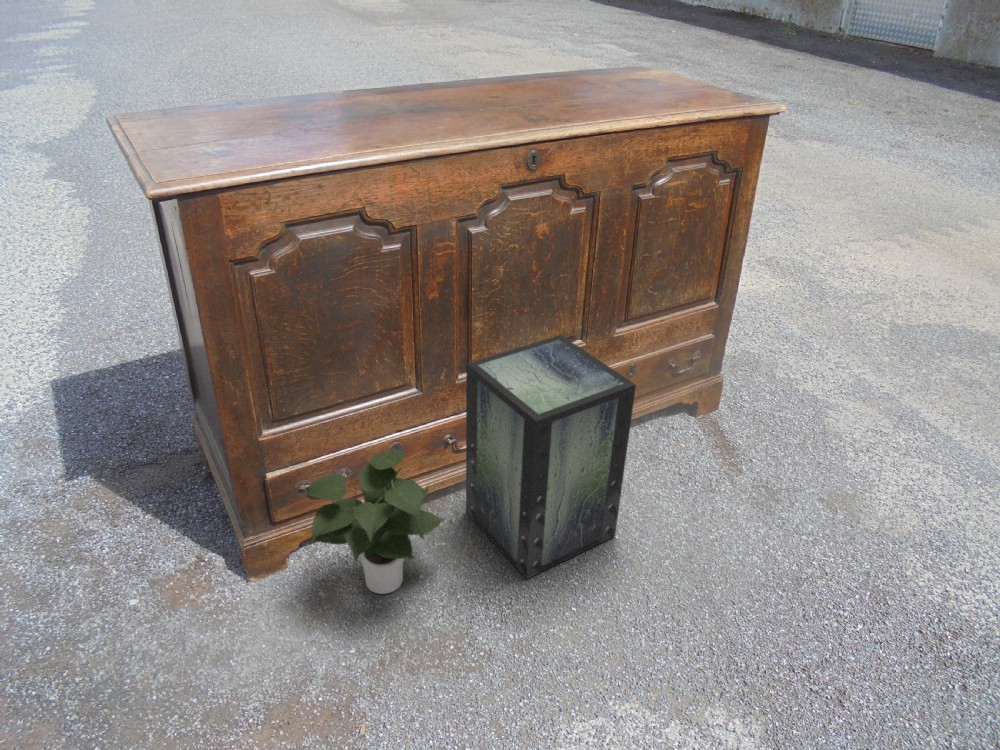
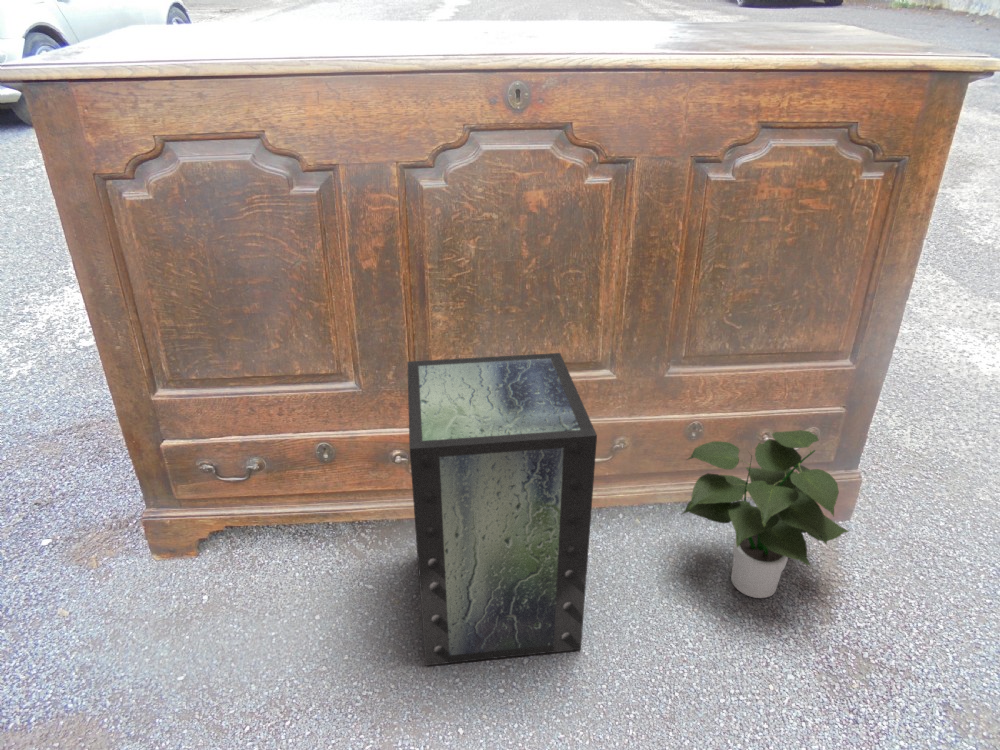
potted plant: present [305,449,445,594] -> present [682,430,848,598]

